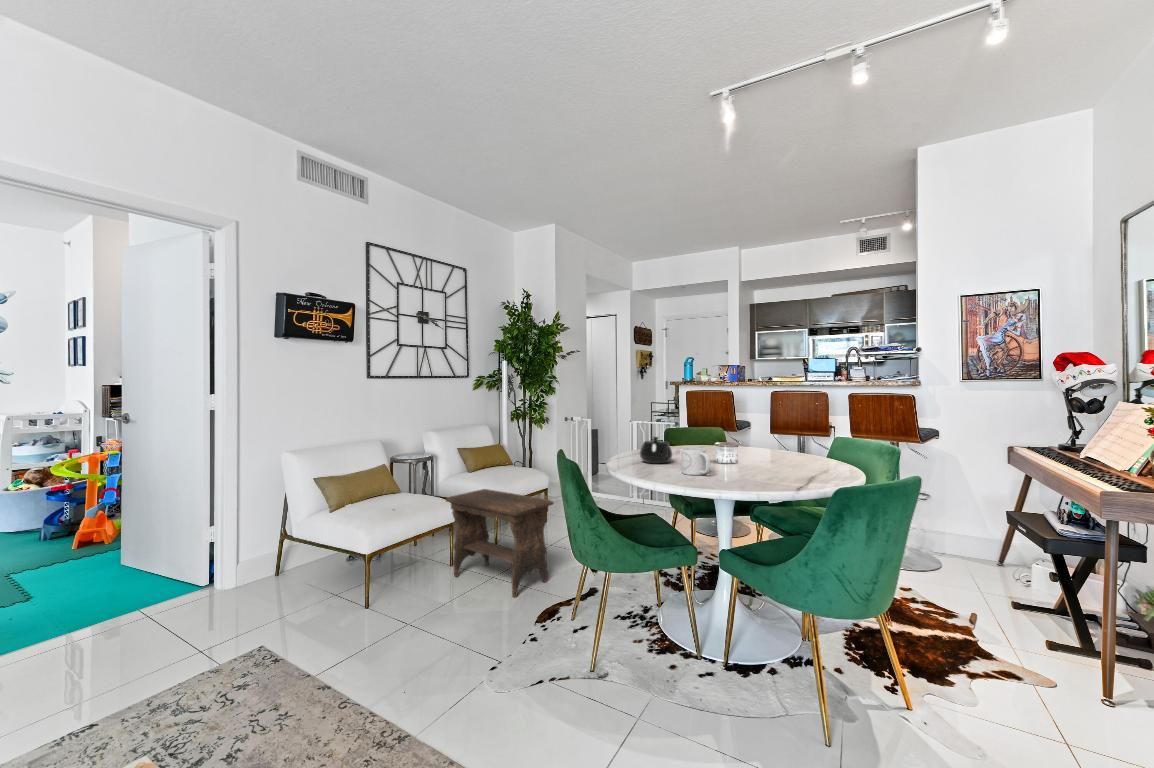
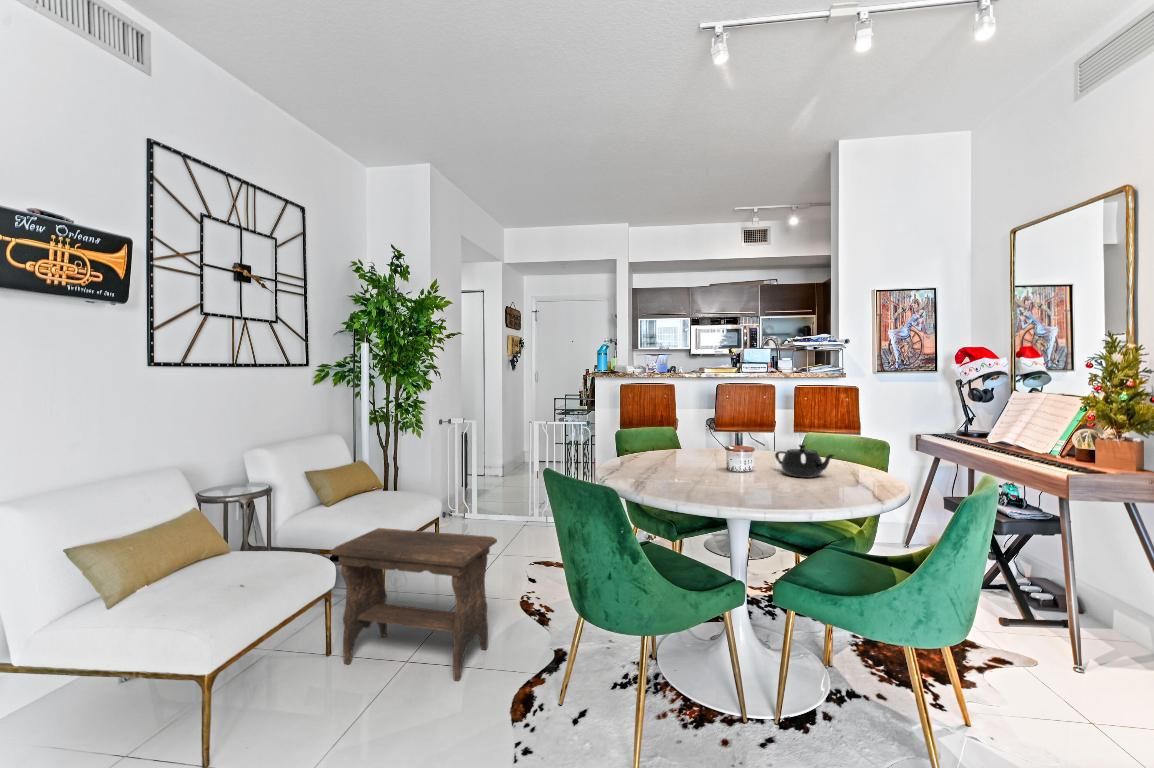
teapot: present [640,437,672,463] -> present [775,445,834,478]
mug: present [681,448,710,475] -> none [730,462,775,497]

